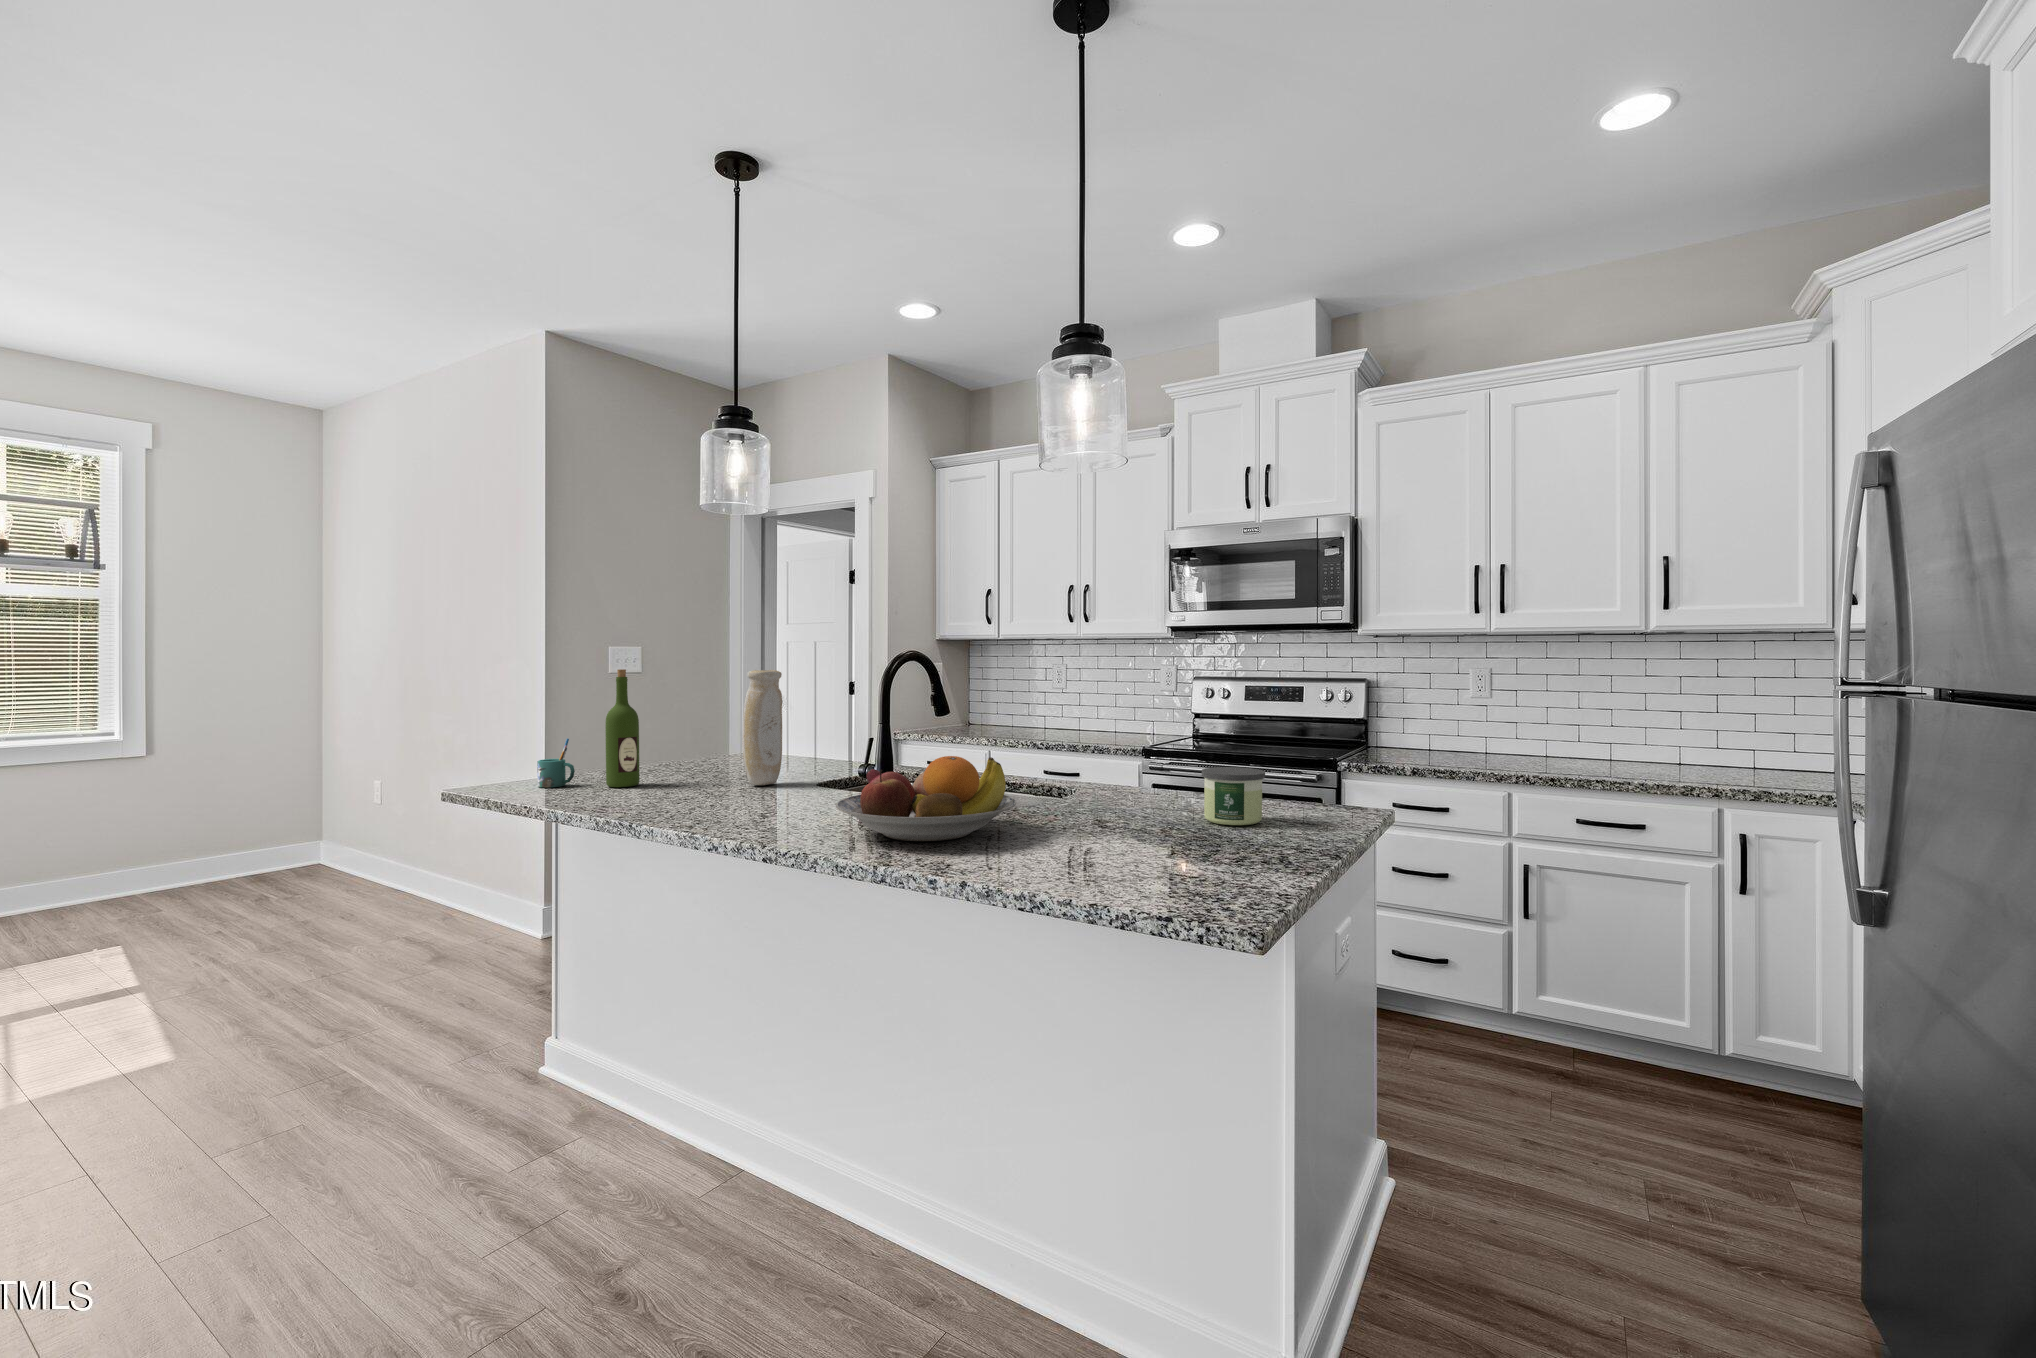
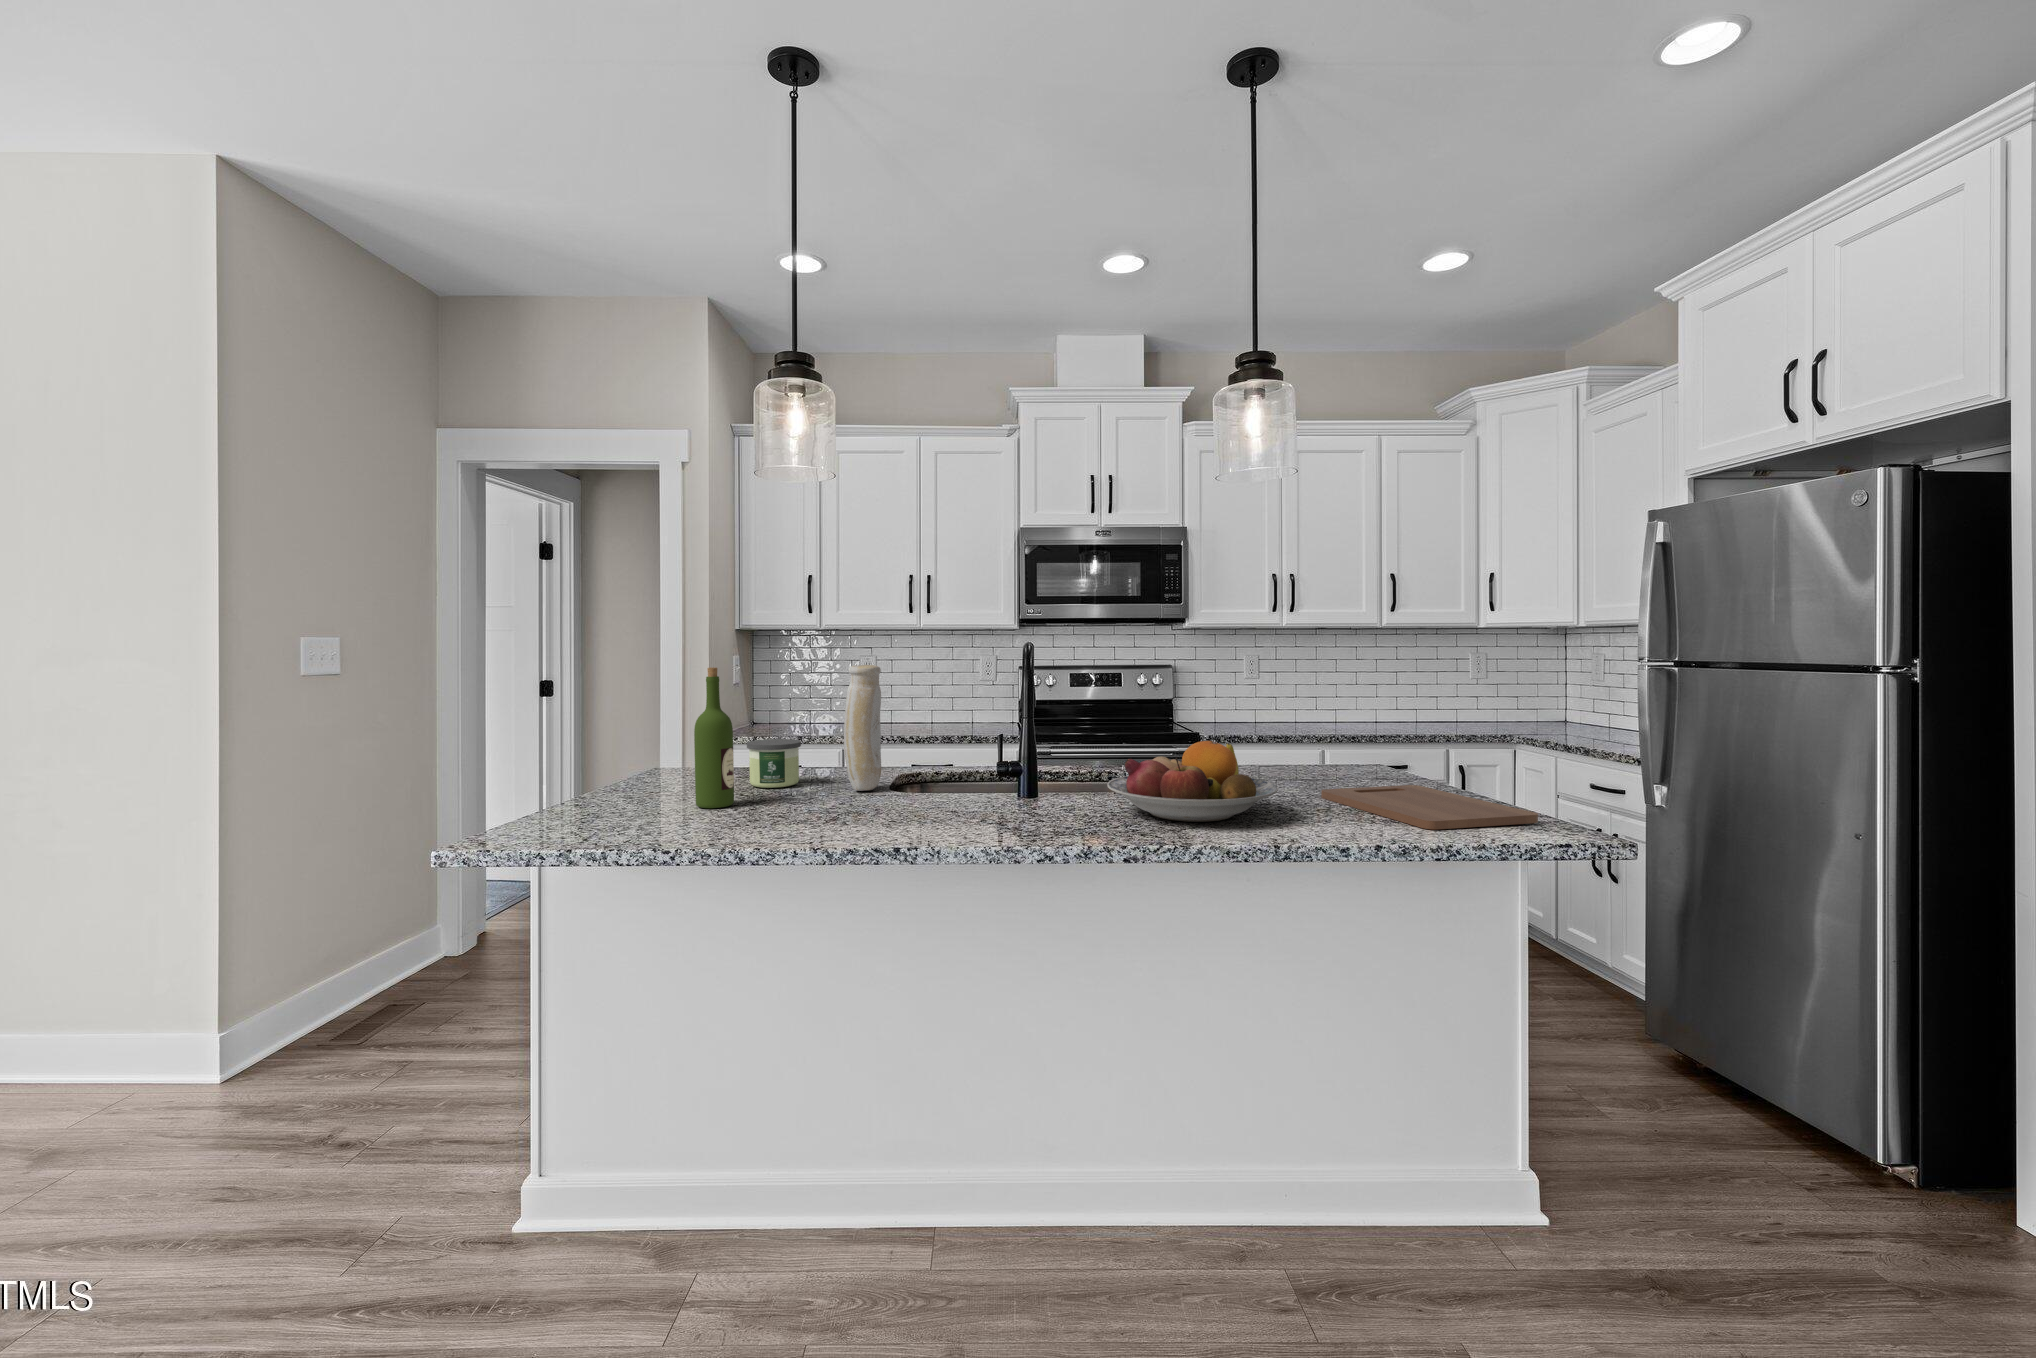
mug: present [537,739,575,787] -> none [610,754,658,817]
candle: present [1202,767,1265,825] -> present [747,739,801,788]
cutting board: none [1095,826,1273,890] -> present [1321,785,1538,829]

